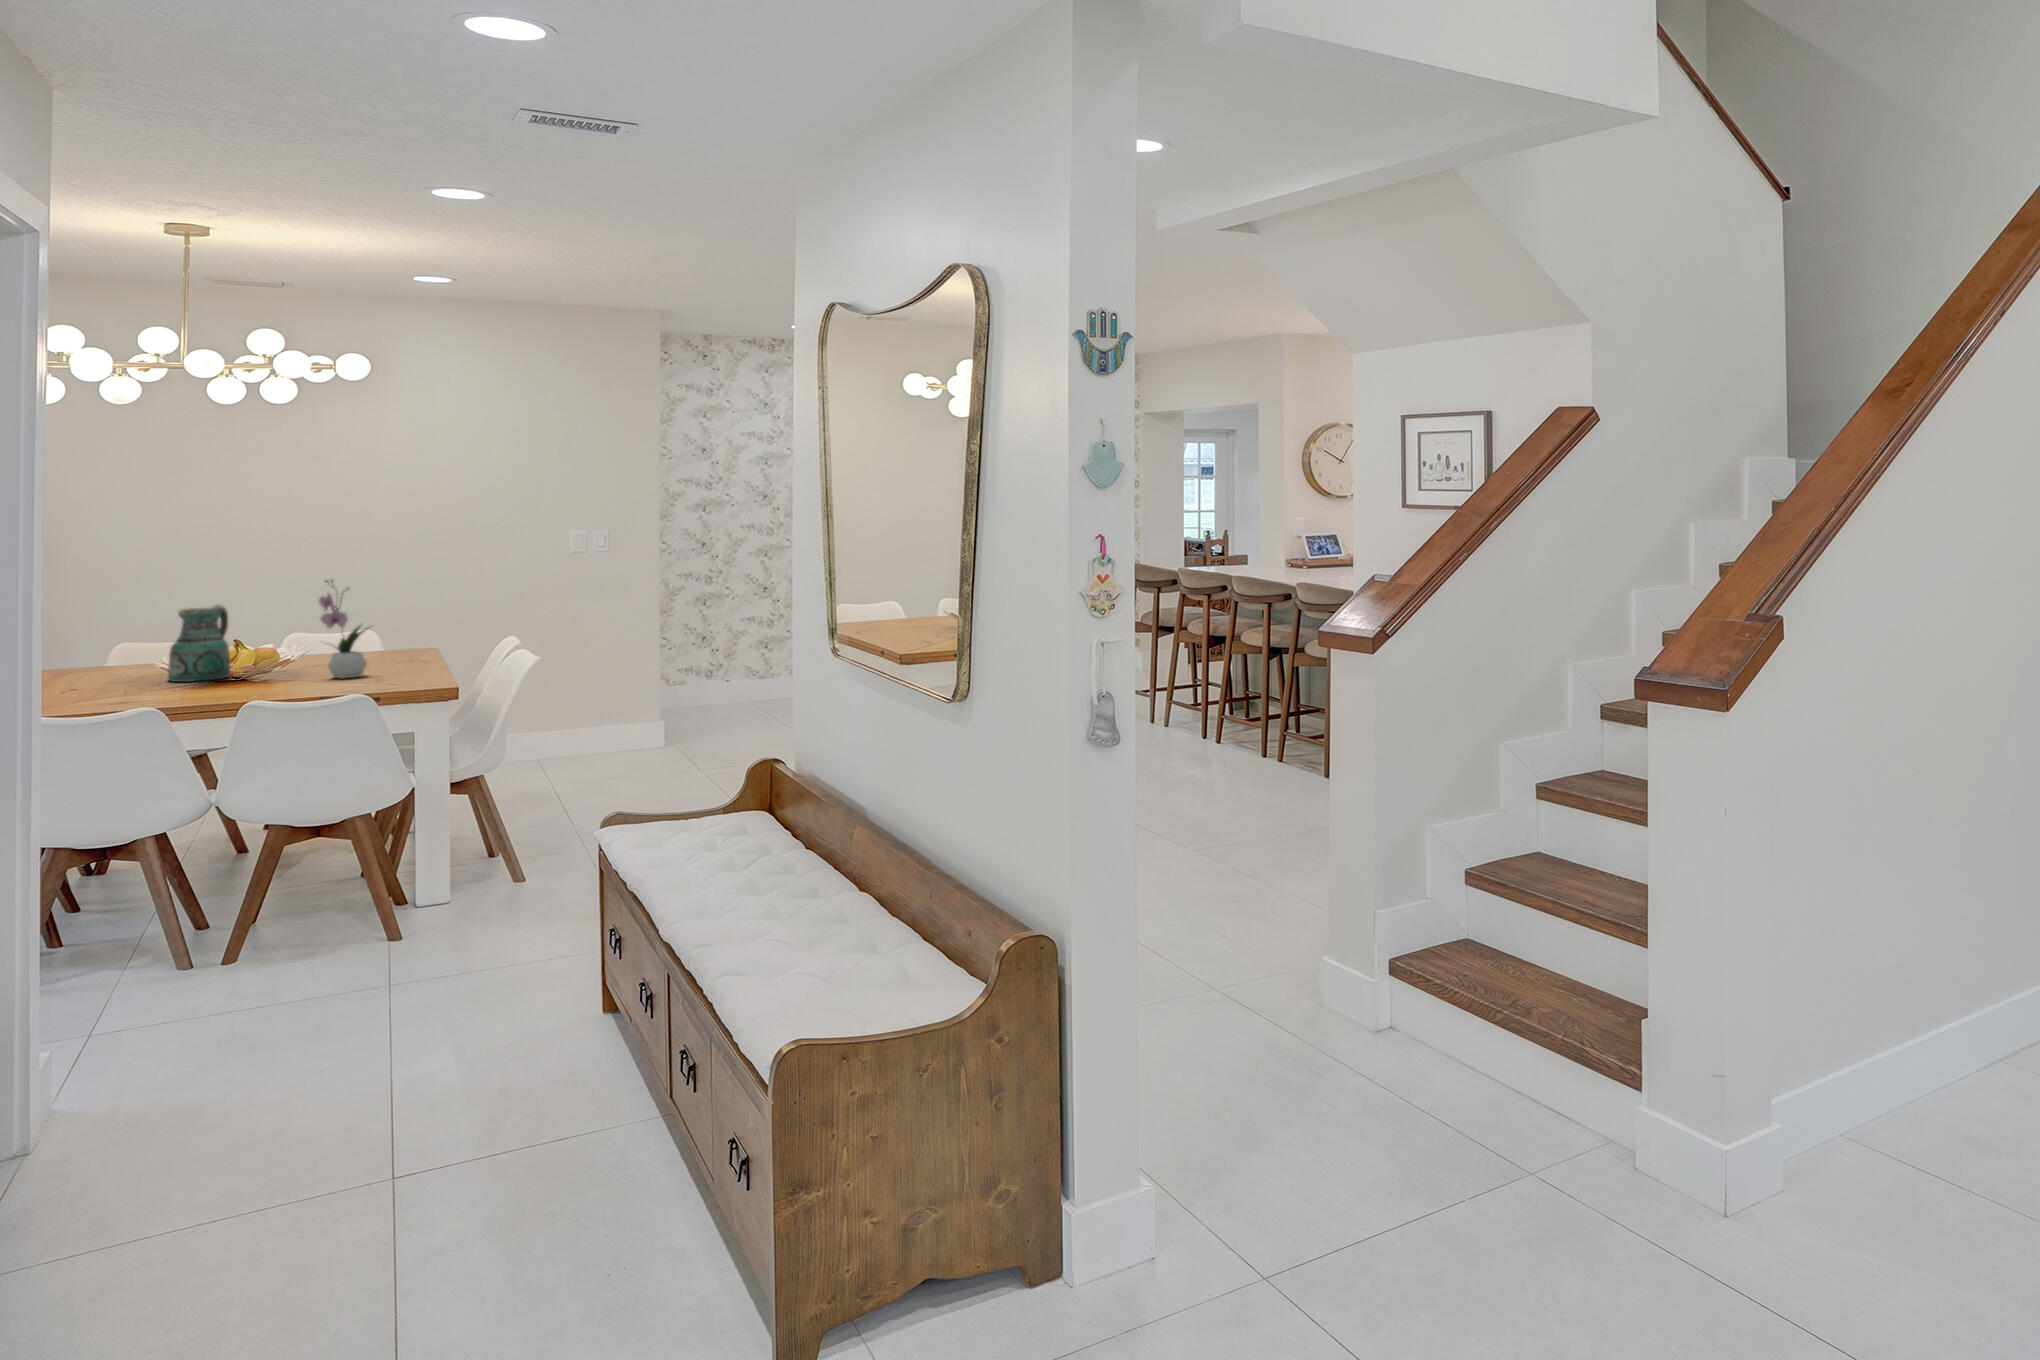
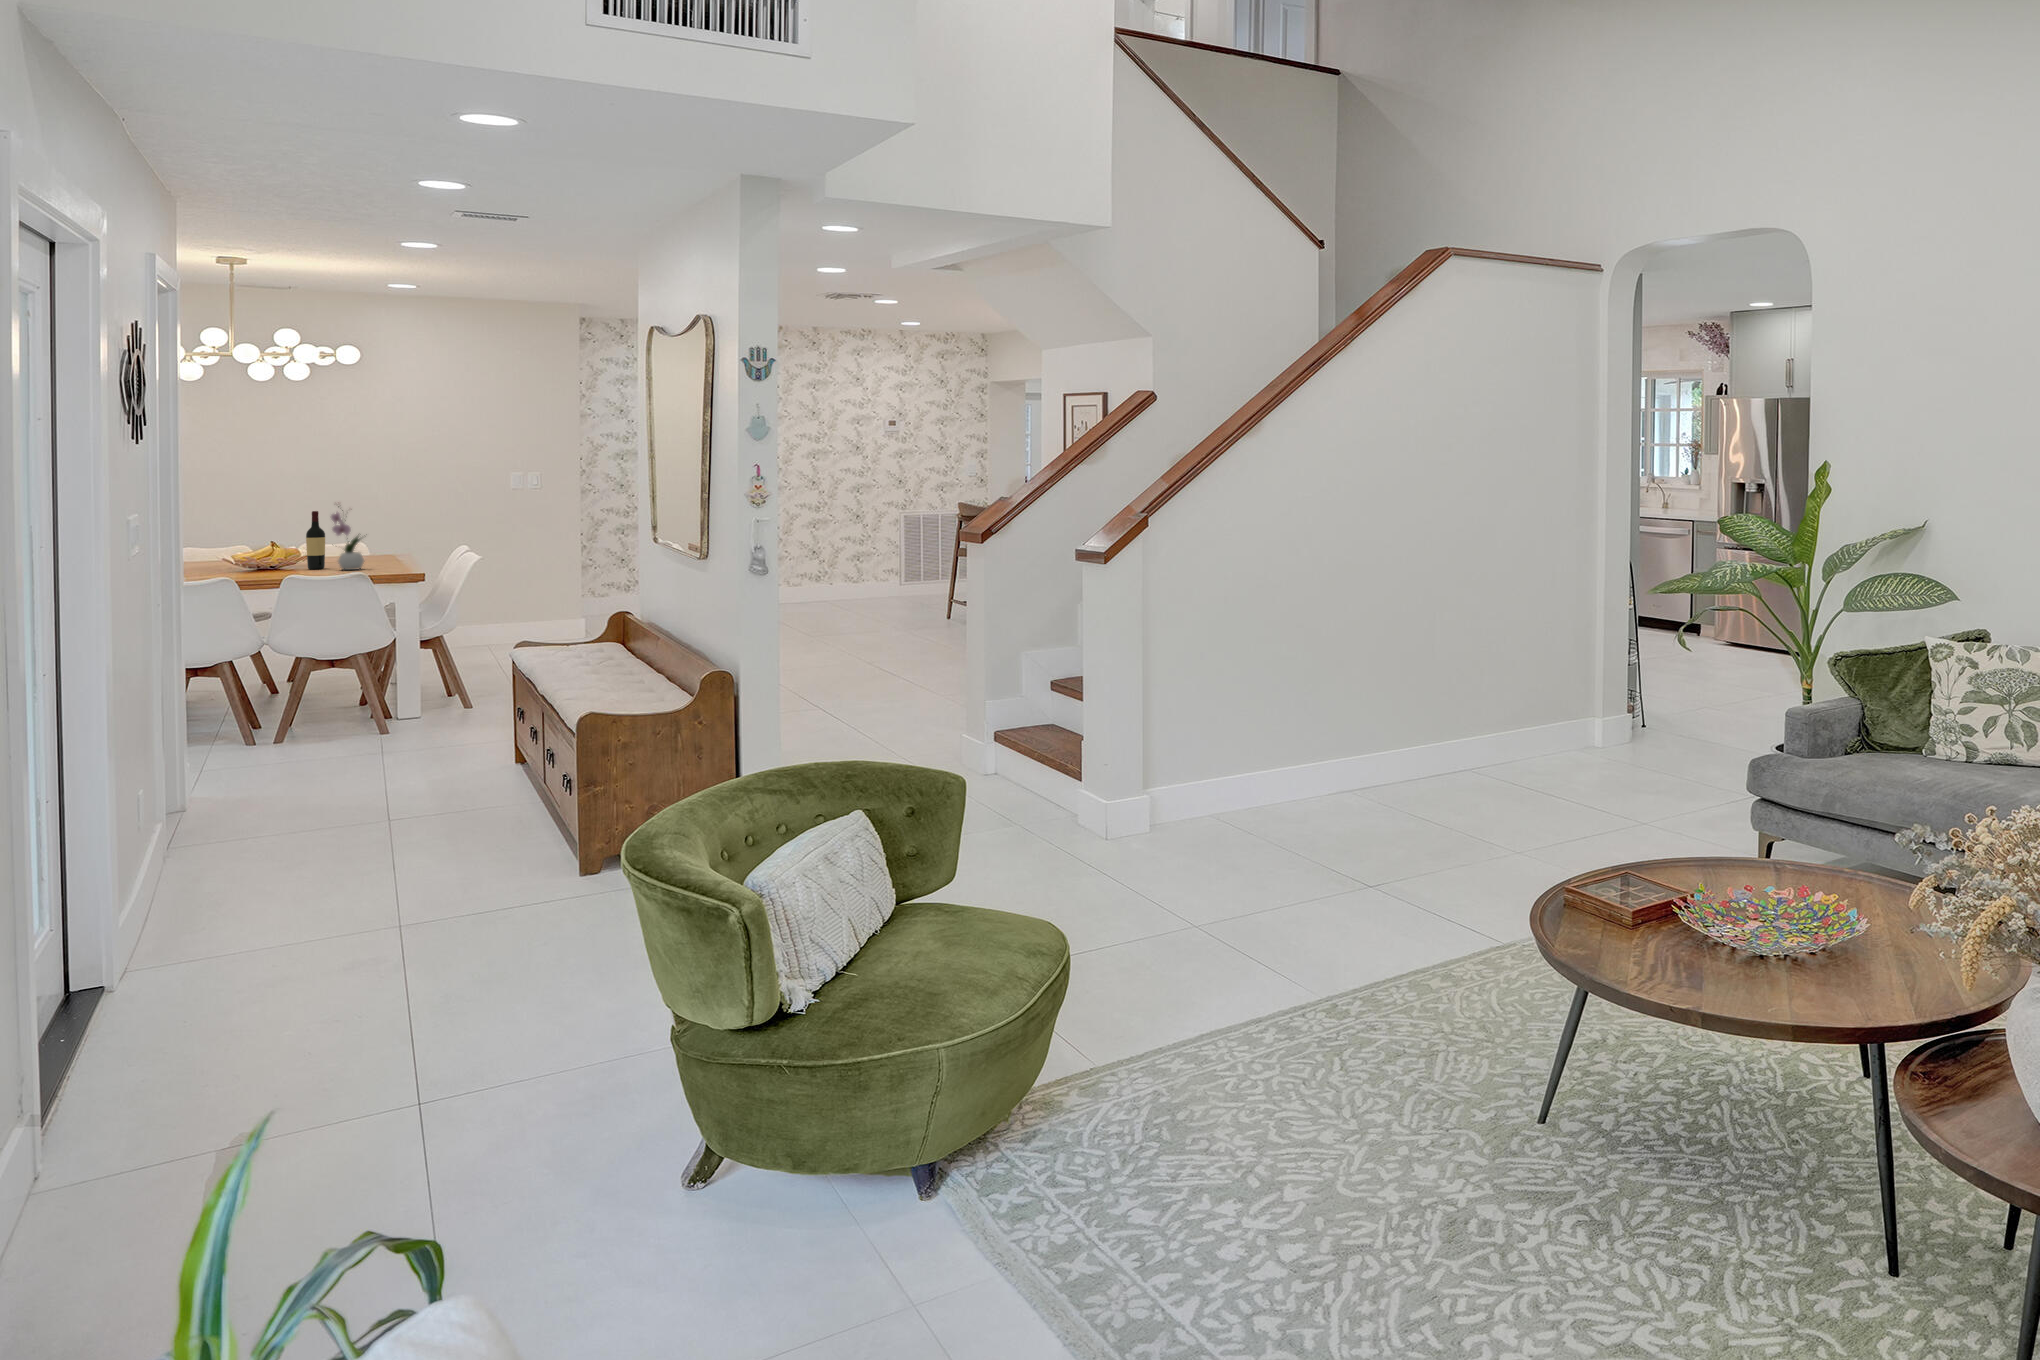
wine bottle: none [283,592,311,677] -> present [306,511,325,569]
ceramic pitcher: present [167,605,230,682] -> none [228,520,270,571]

